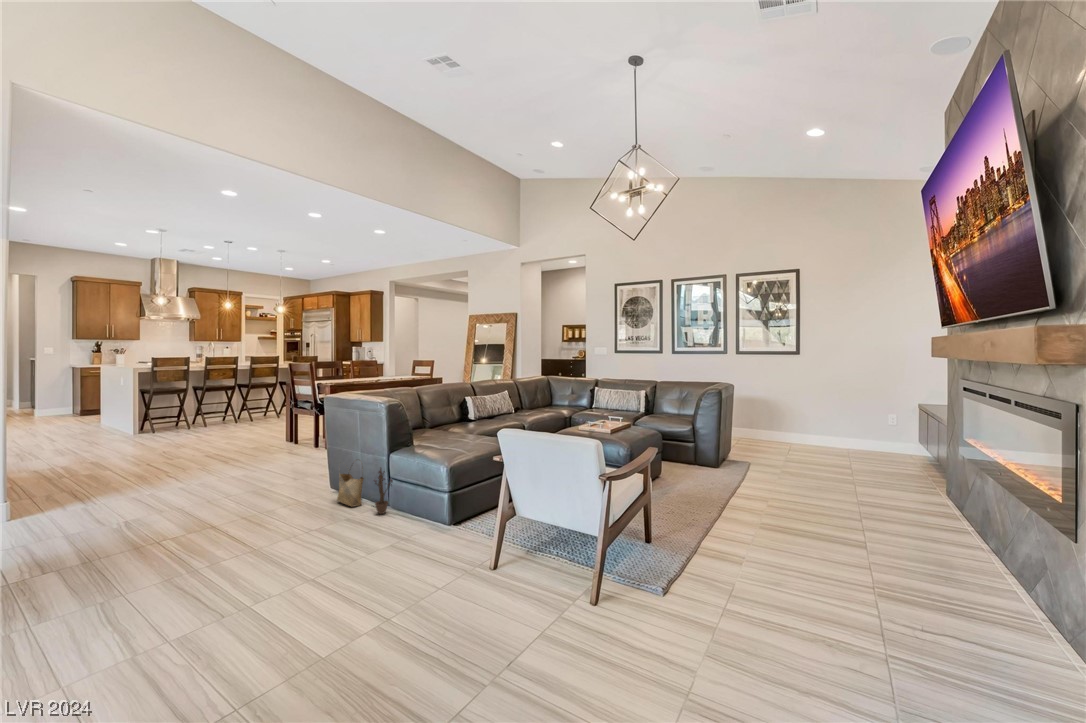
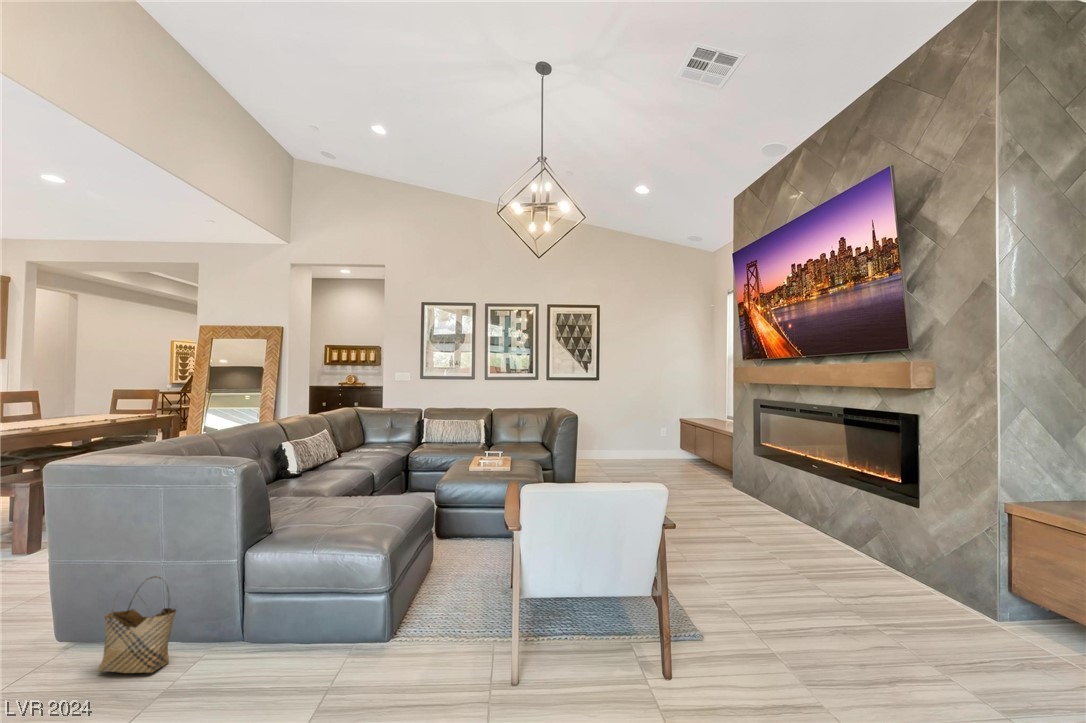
decorative plant: present [373,468,393,514] -> none [200,581,265,667]

